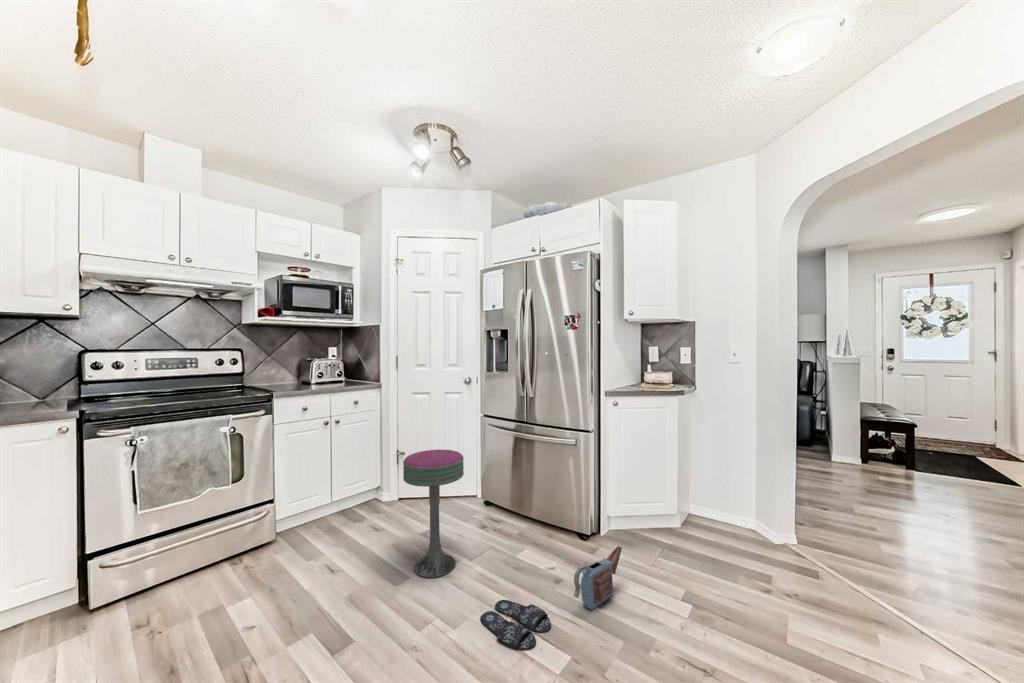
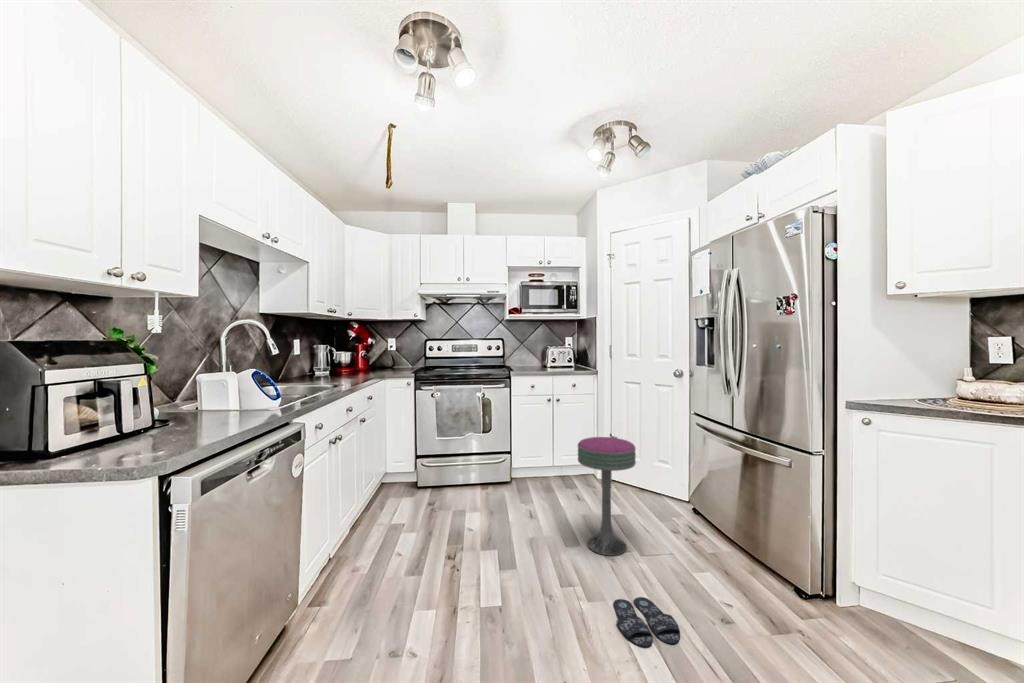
watering can: present [574,546,622,610] -> none [712,598,810,658]

